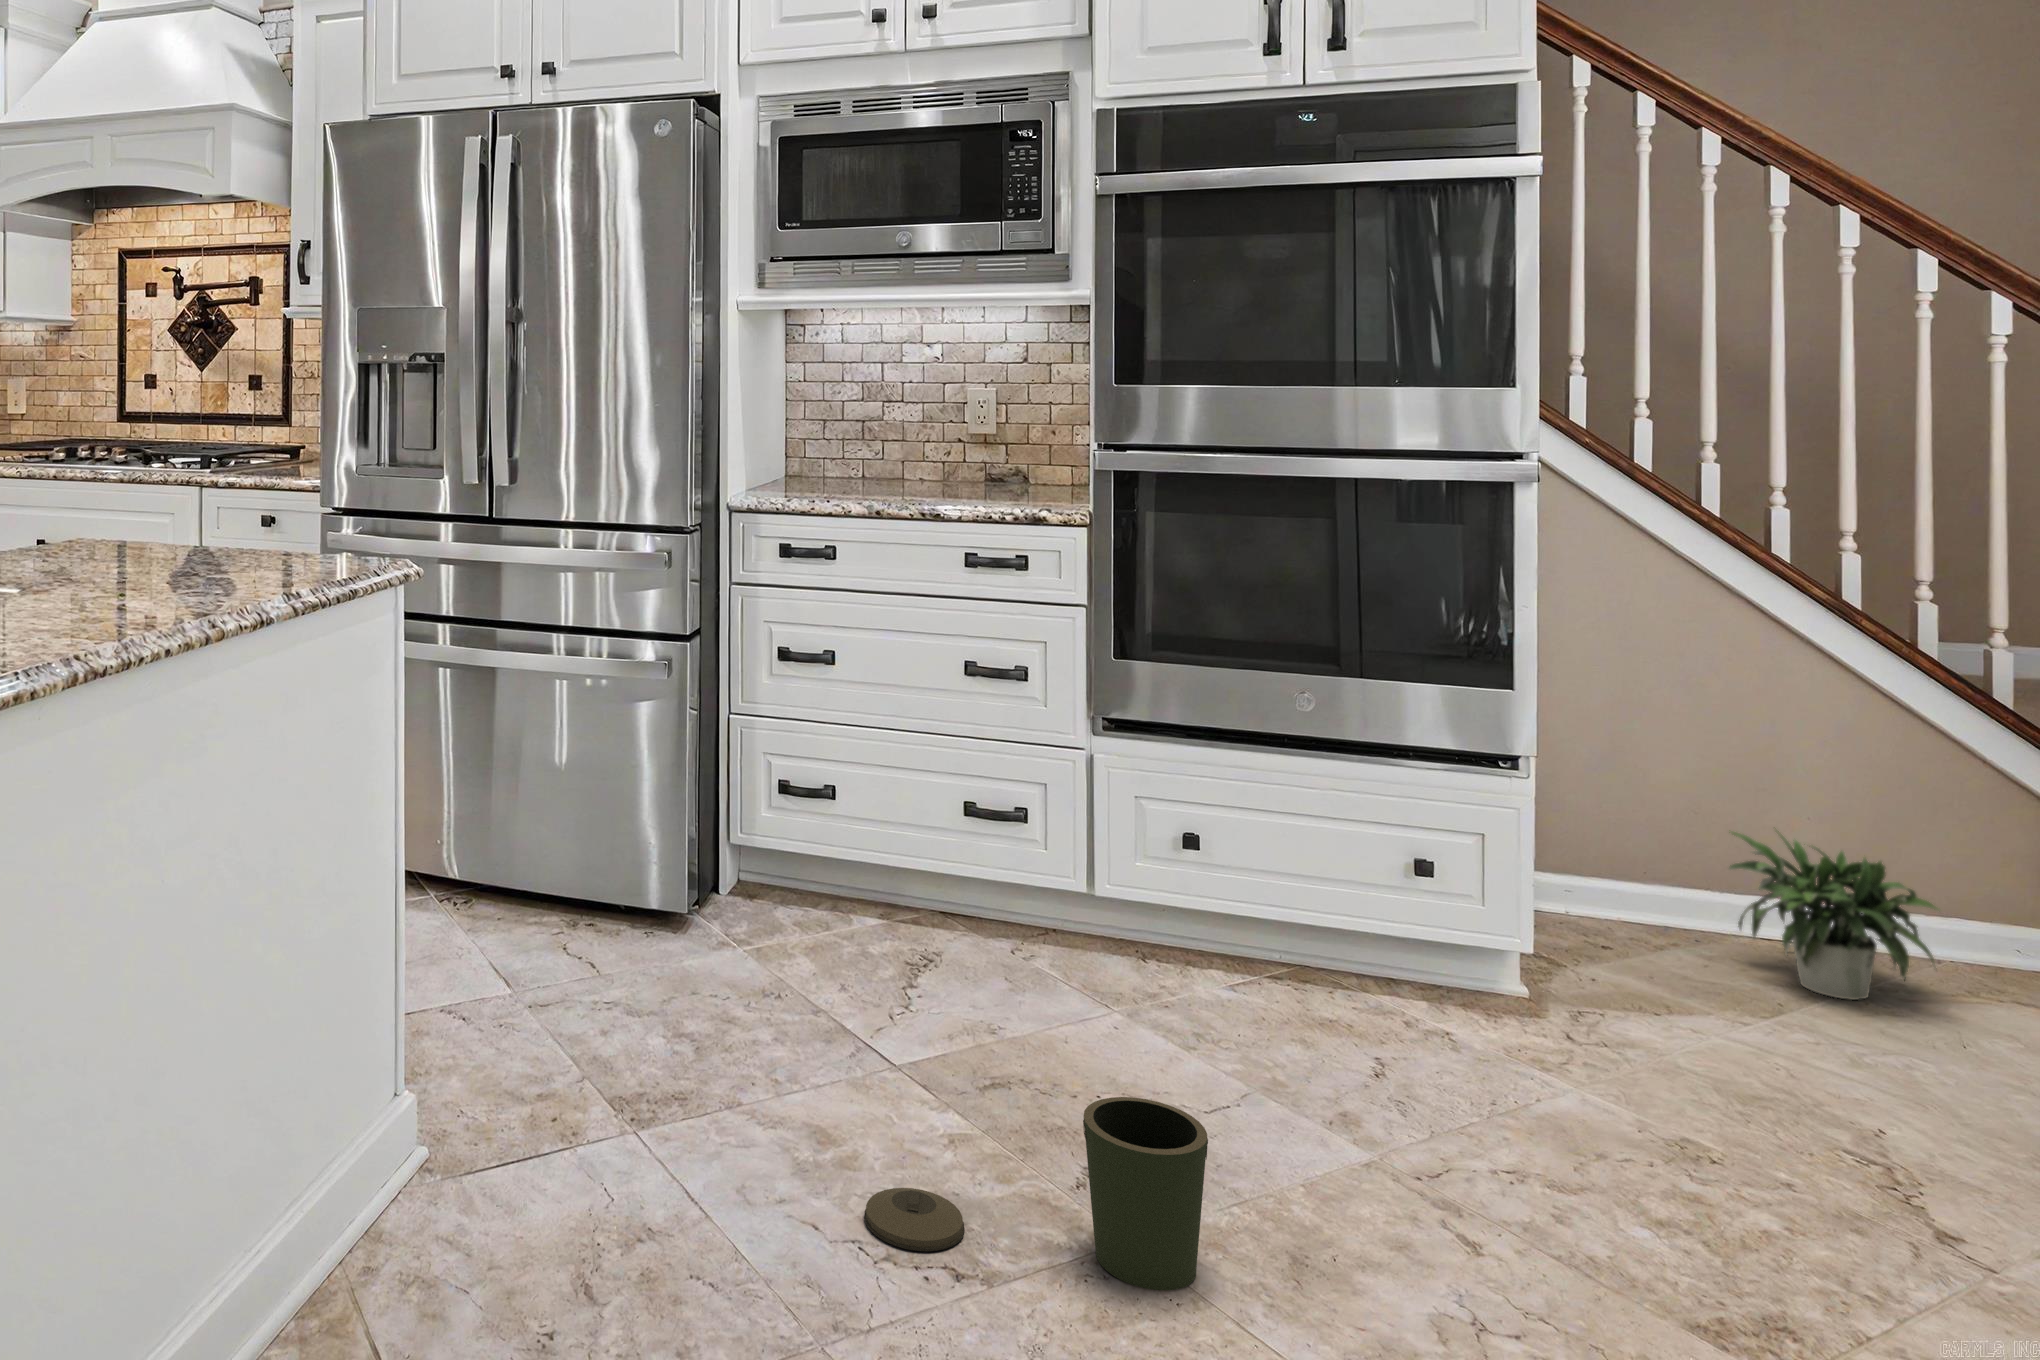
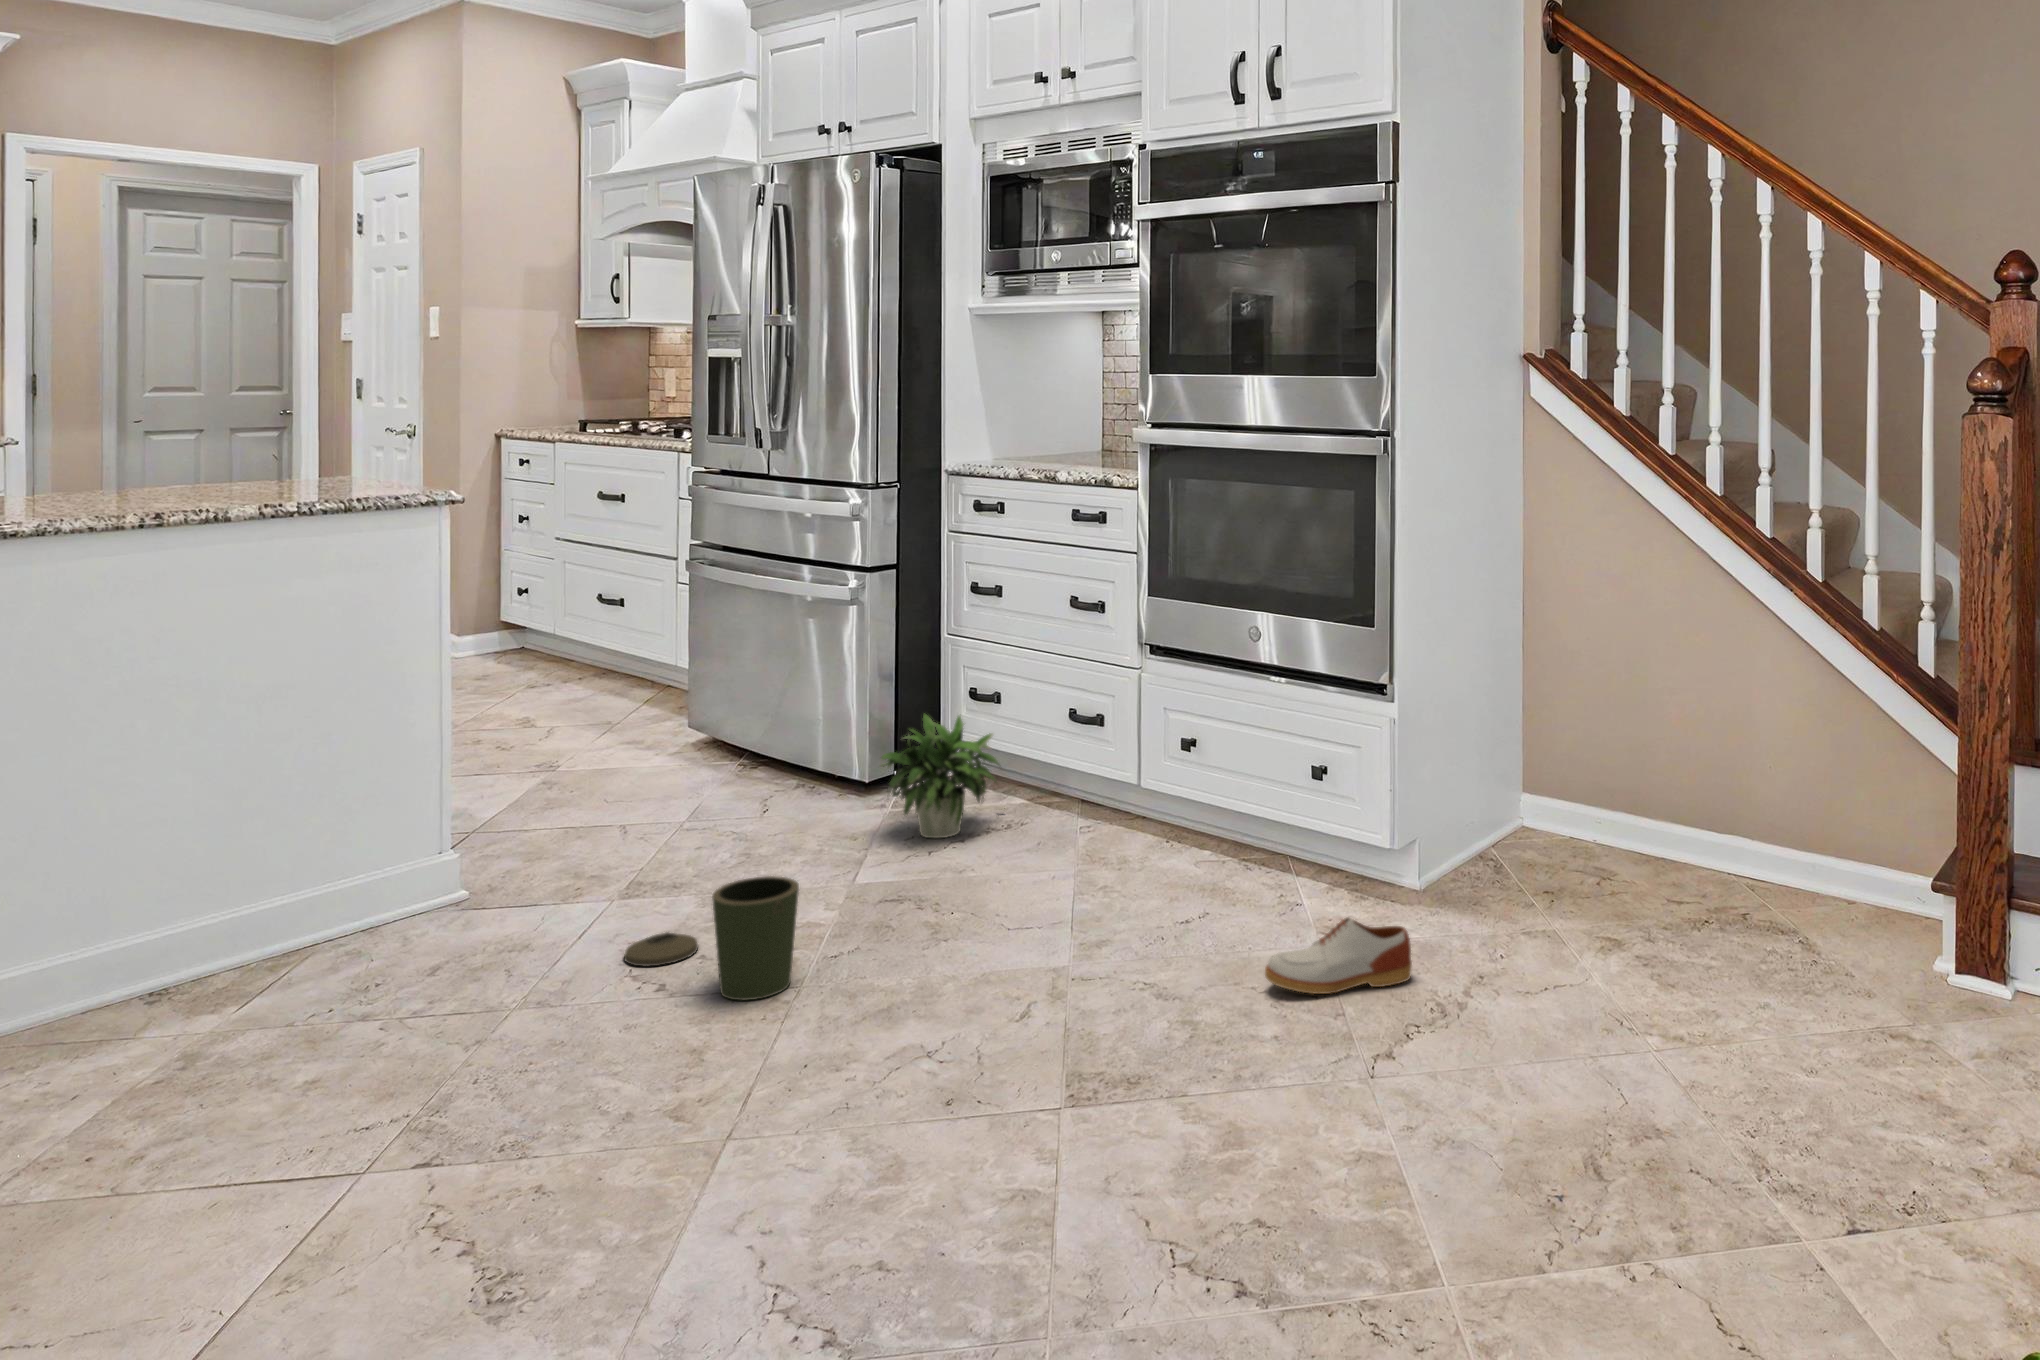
potted plant: present [1696,831,1939,1000] -> present [881,715,1005,838]
shoe: none [1699,1061,1833,1167] -> present [1265,917,1412,994]

